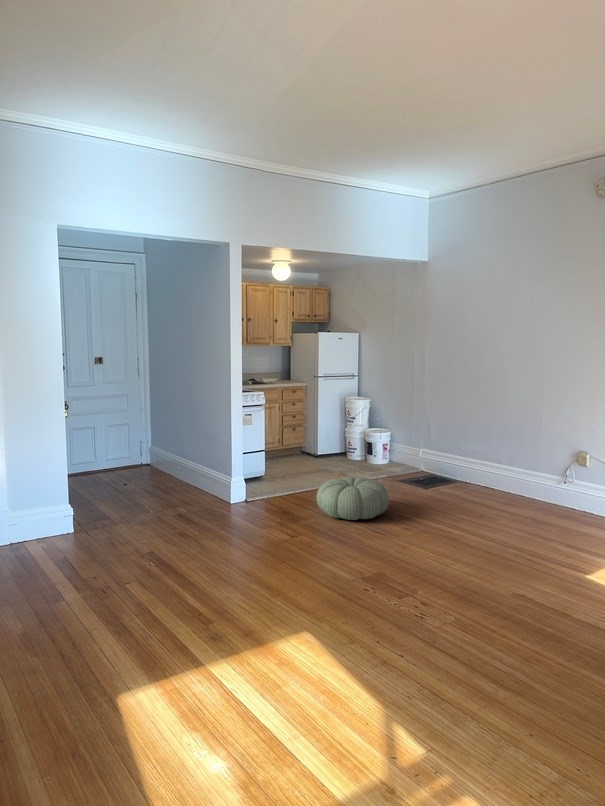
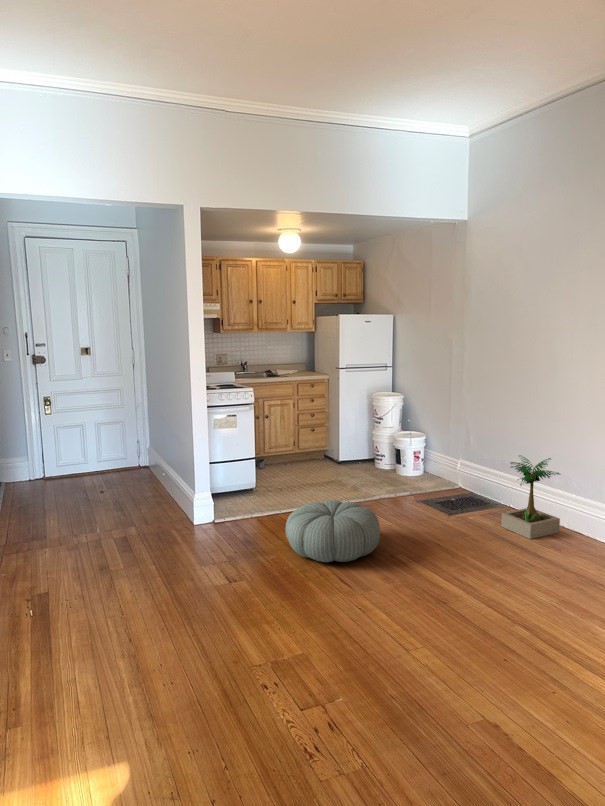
potted plant: none [465,440,512,500] -> present [501,455,560,539]

